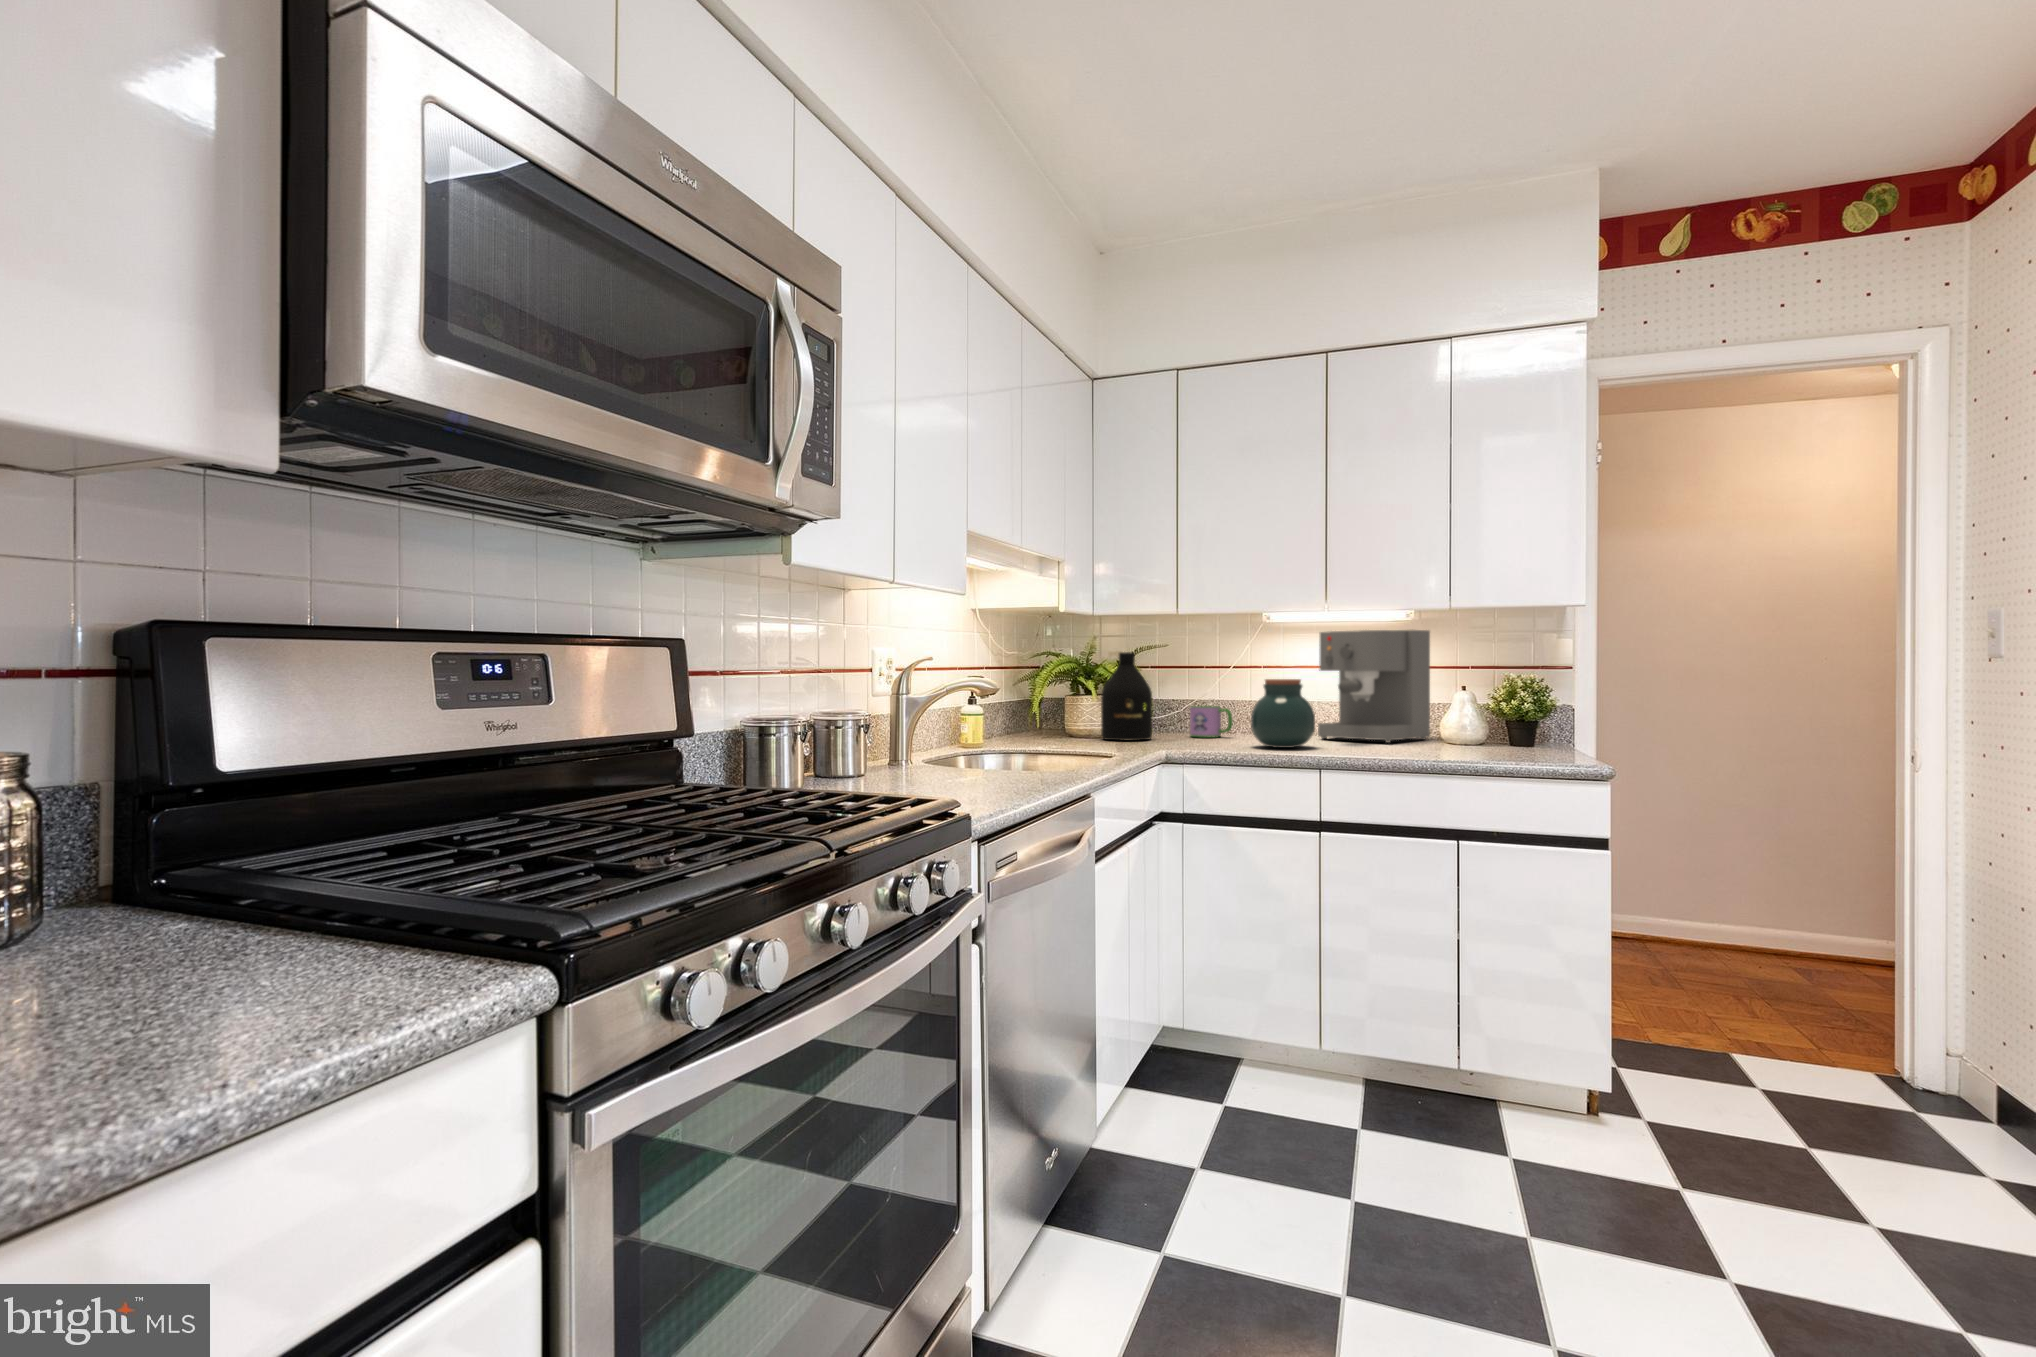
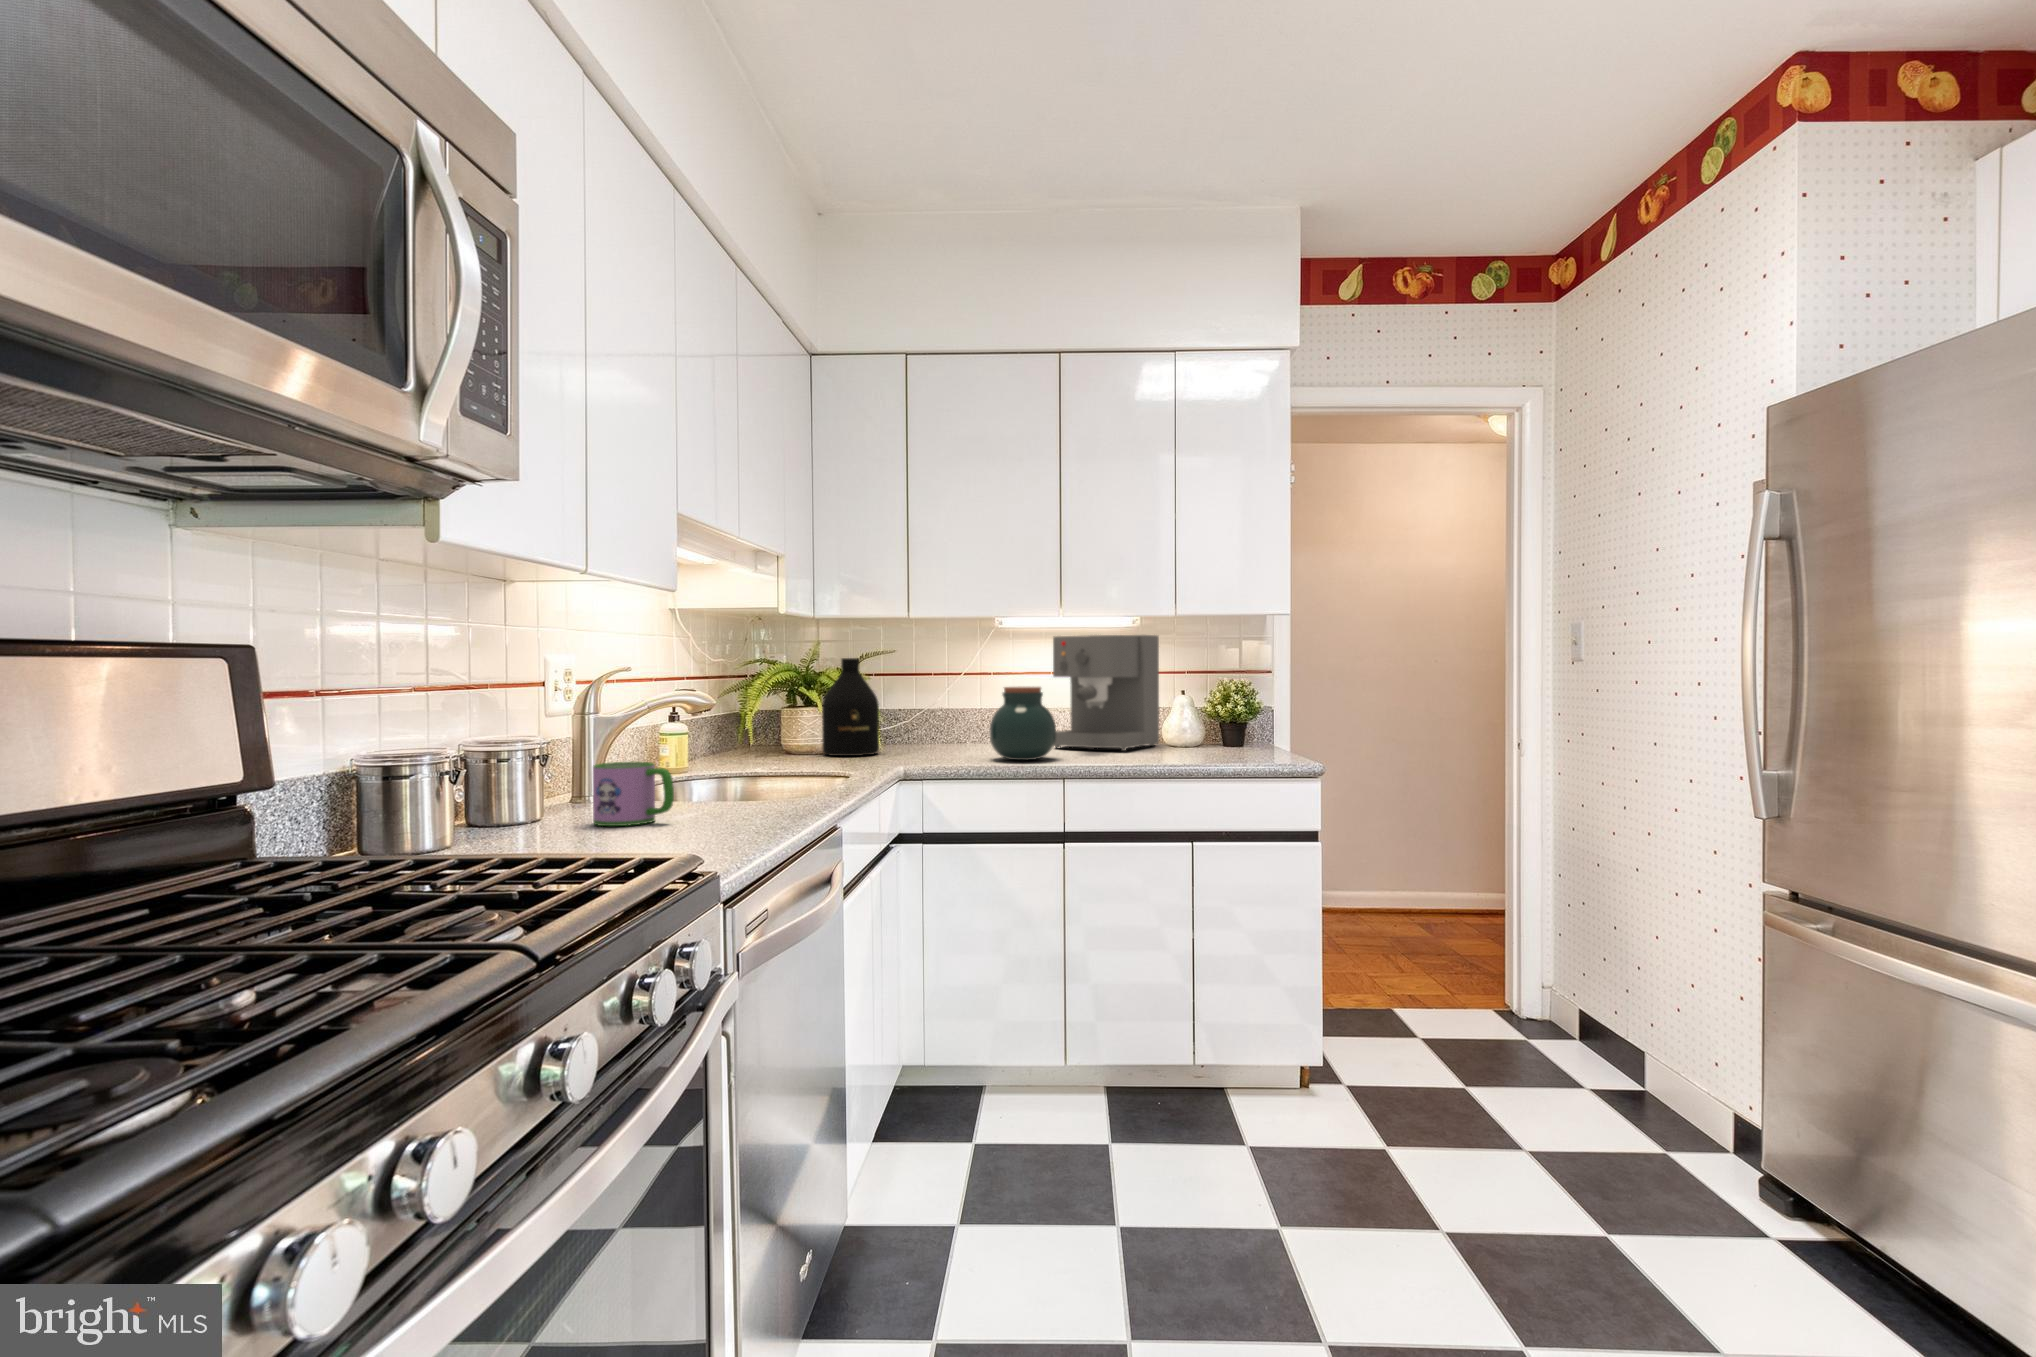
mug: present [1190,706,1233,738] -> present [593,762,674,826]

